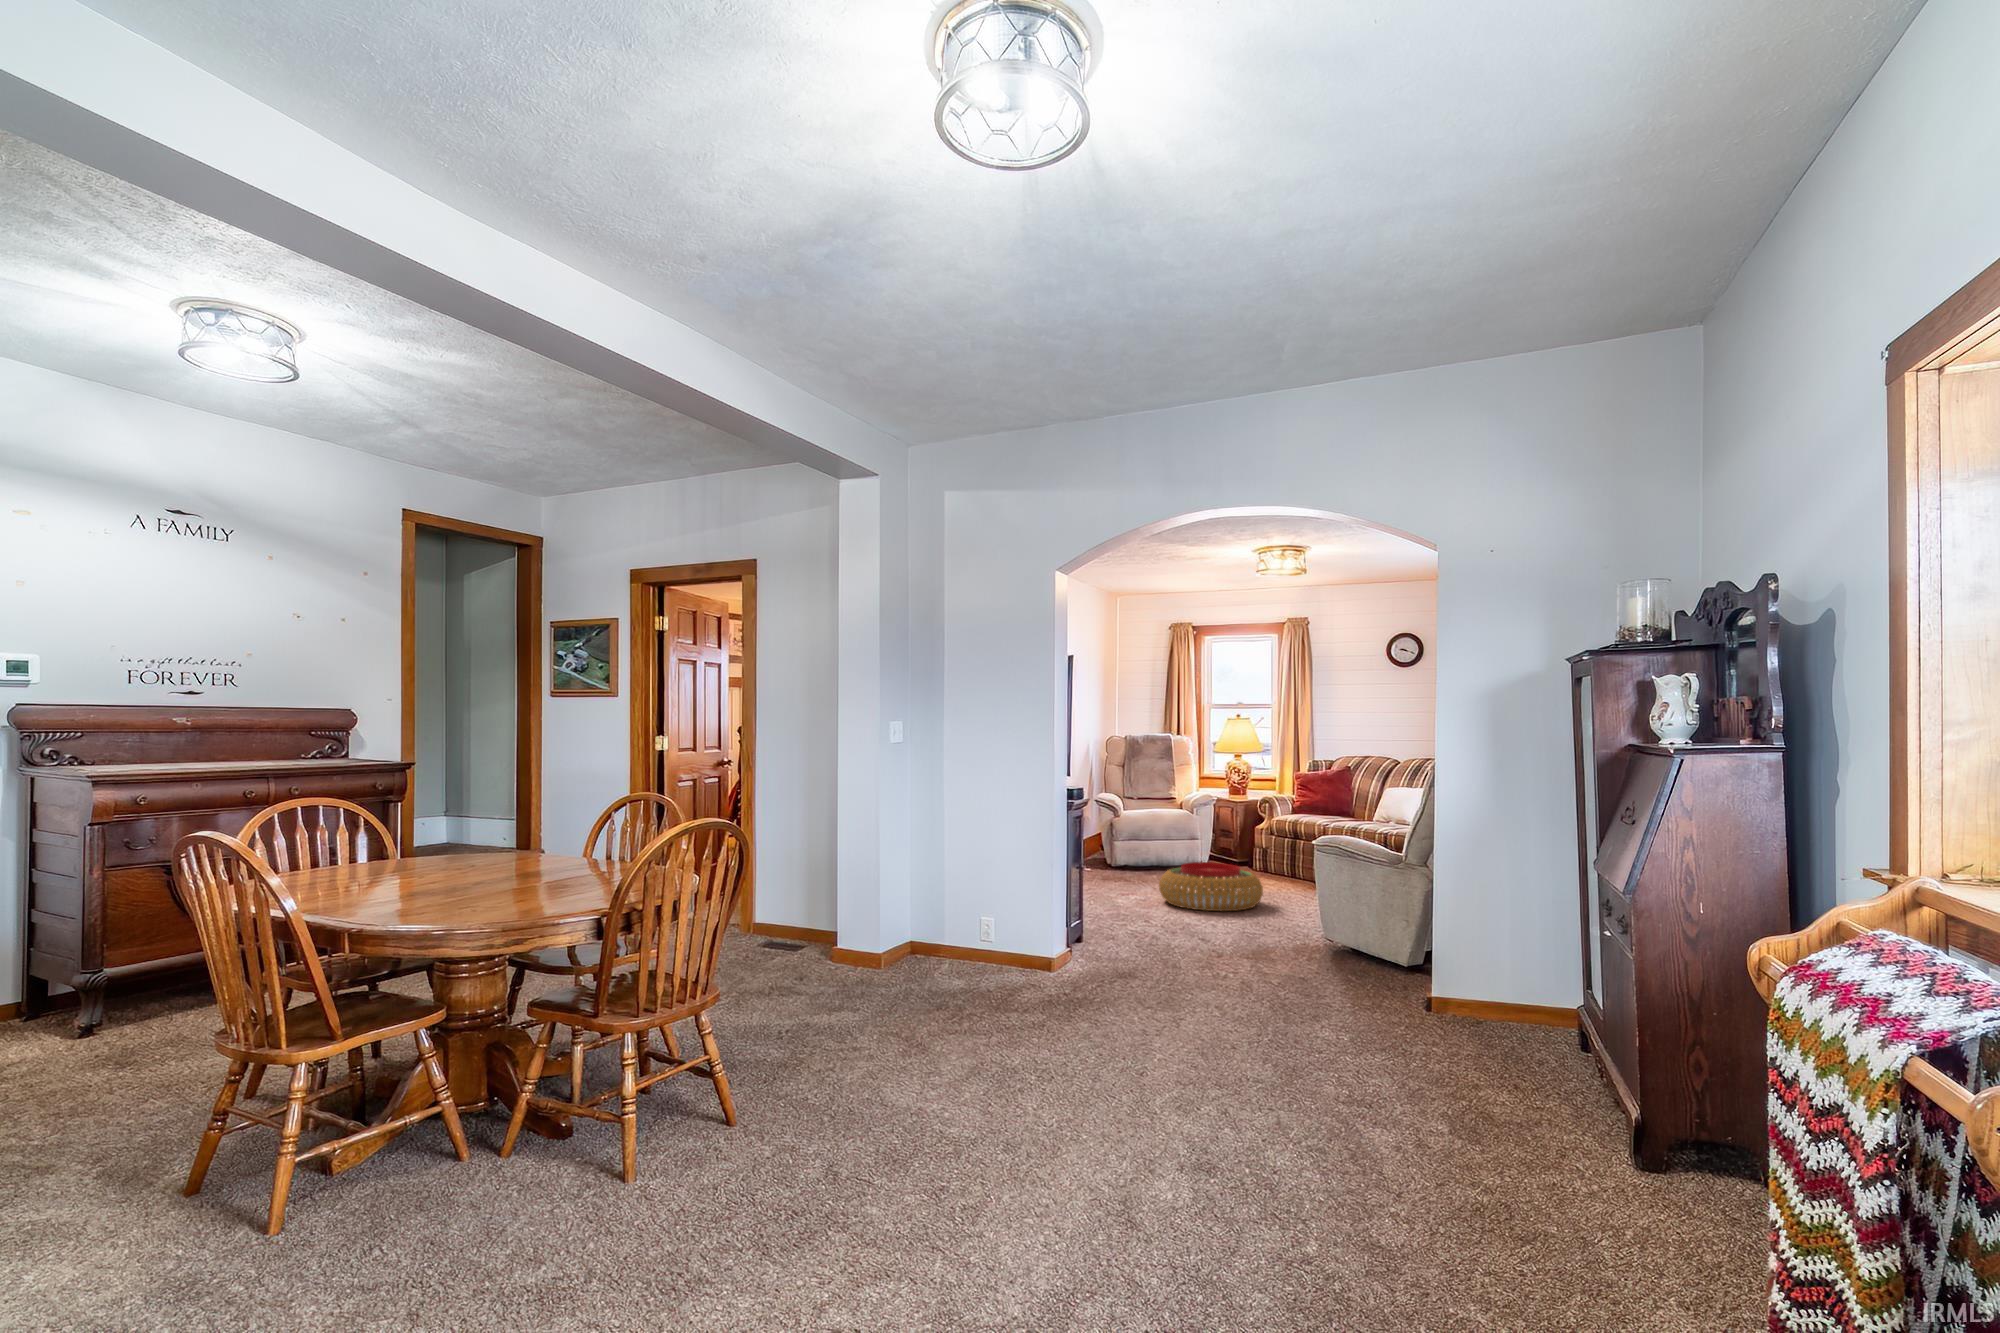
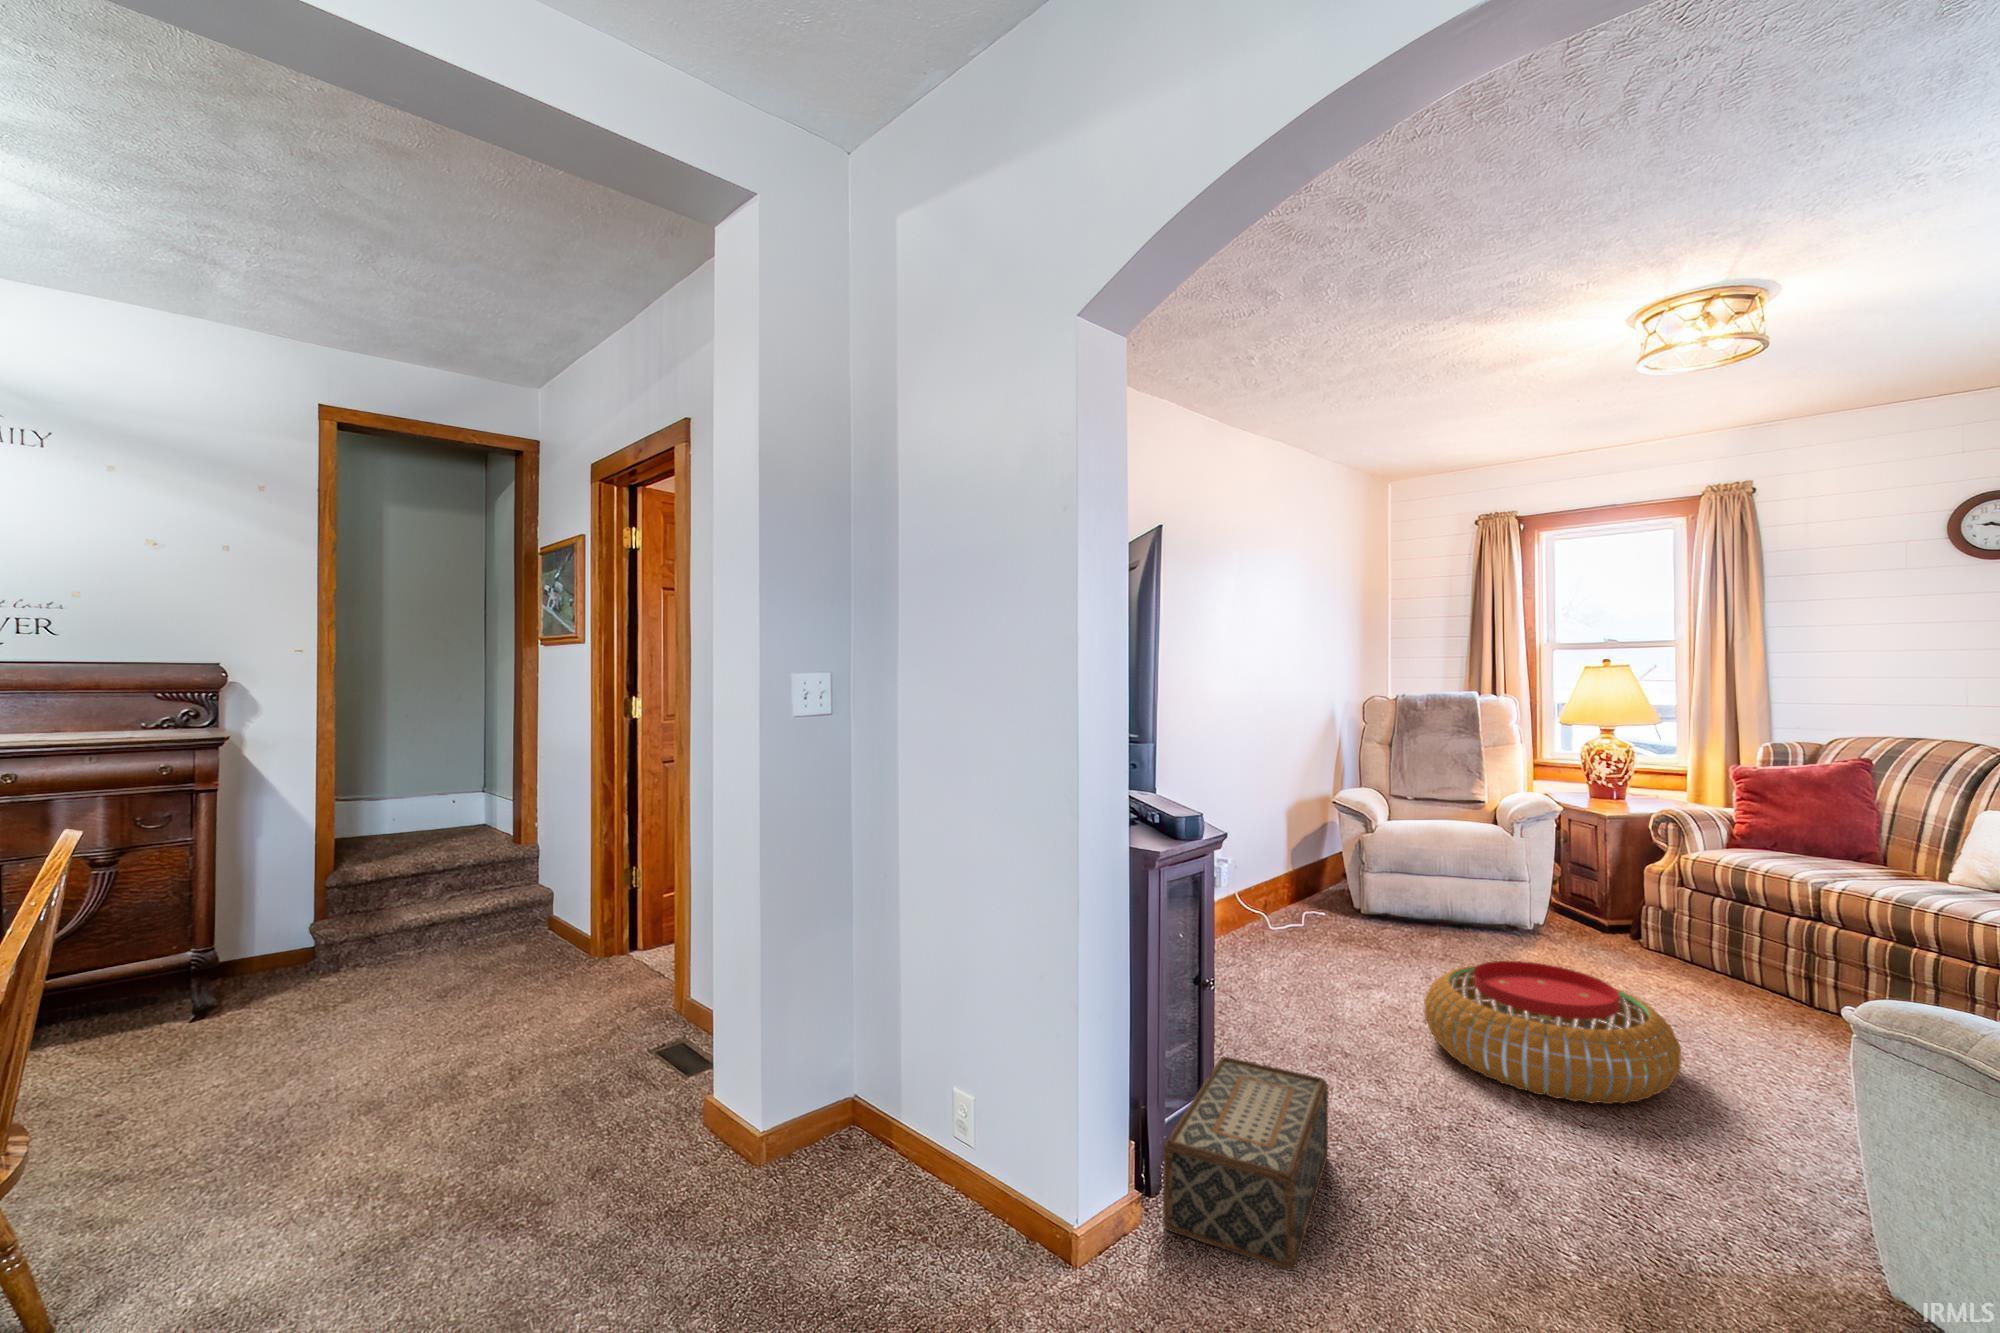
woven basket: none [1081,892,1133,946] -> present [1163,1057,1328,1271]

